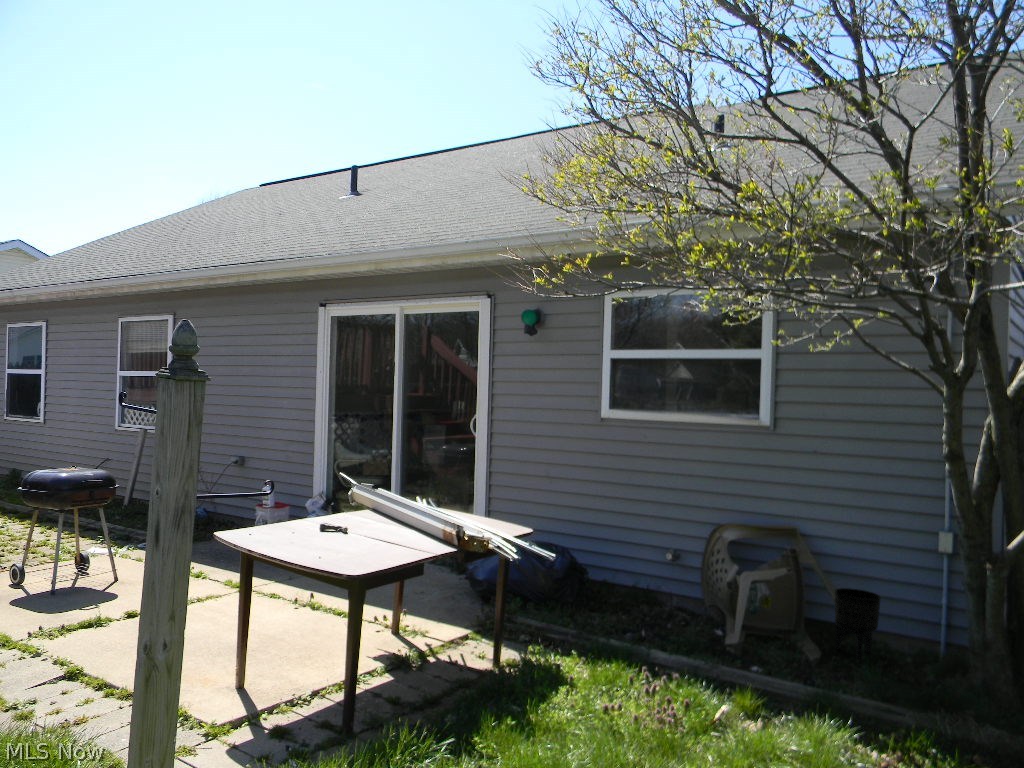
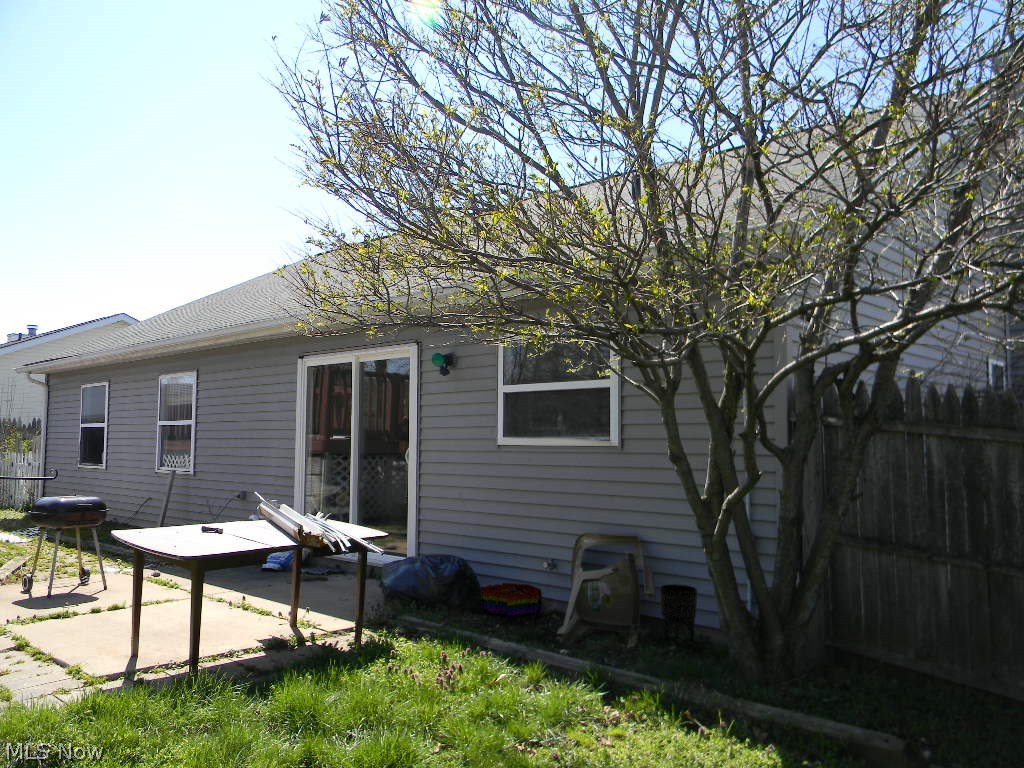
storage bin: none [594,579,667,620] -> present [481,583,542,616]

